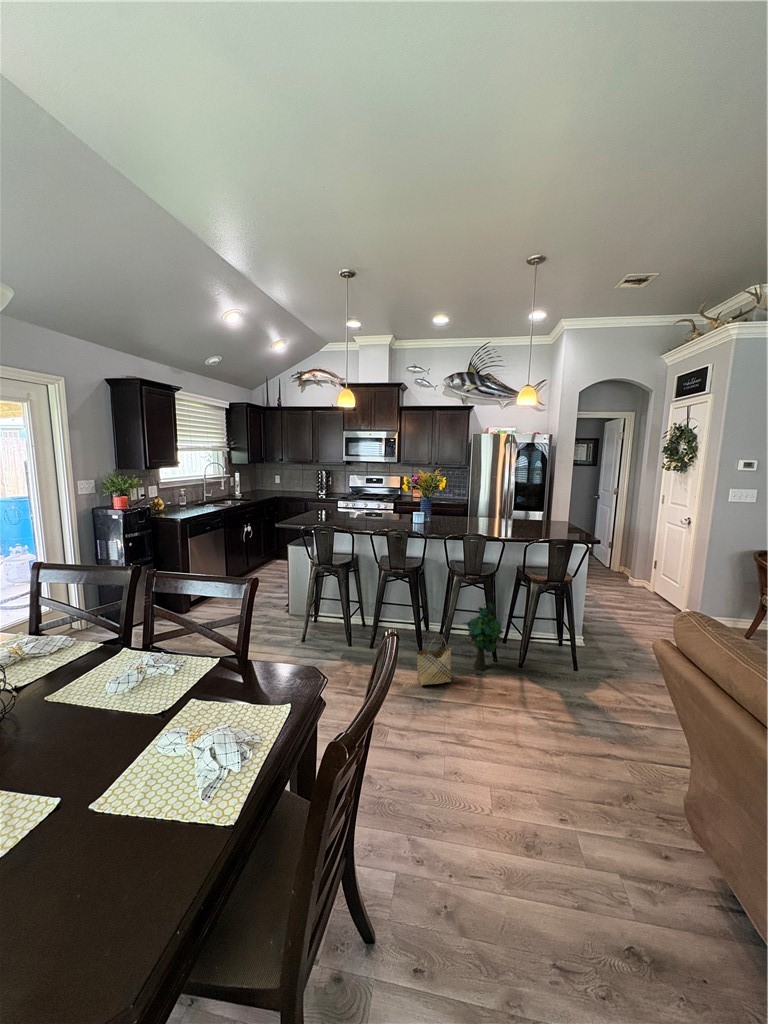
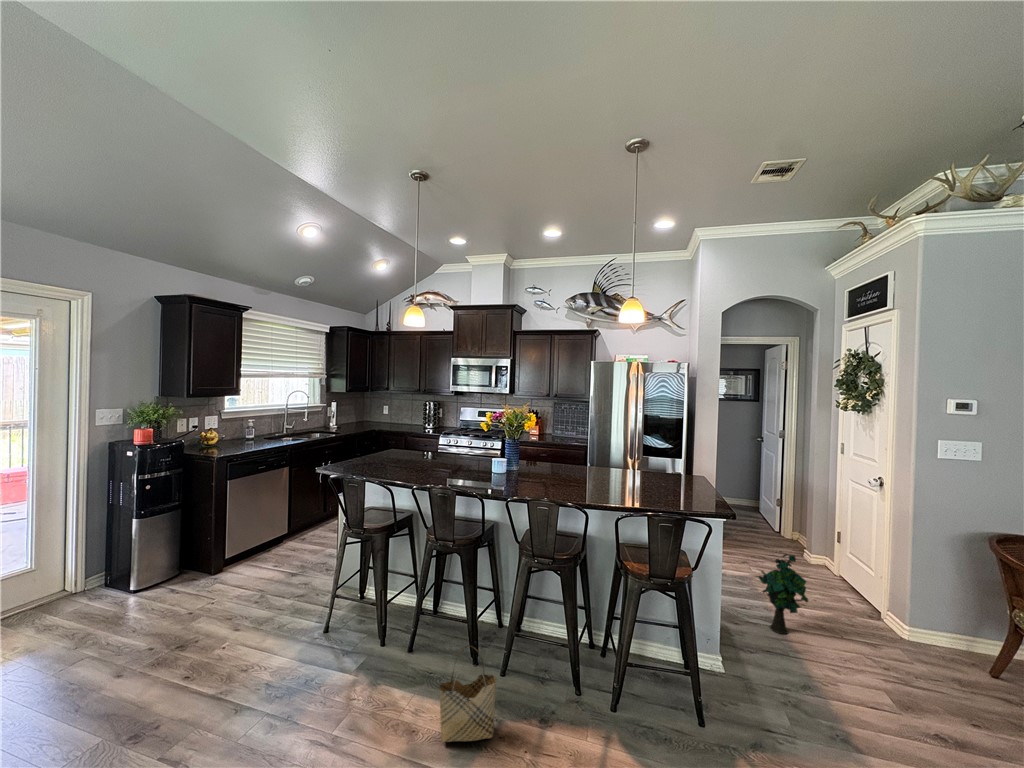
decorative plant: present [464,602,503,670] -> present [756,554,808,634]

